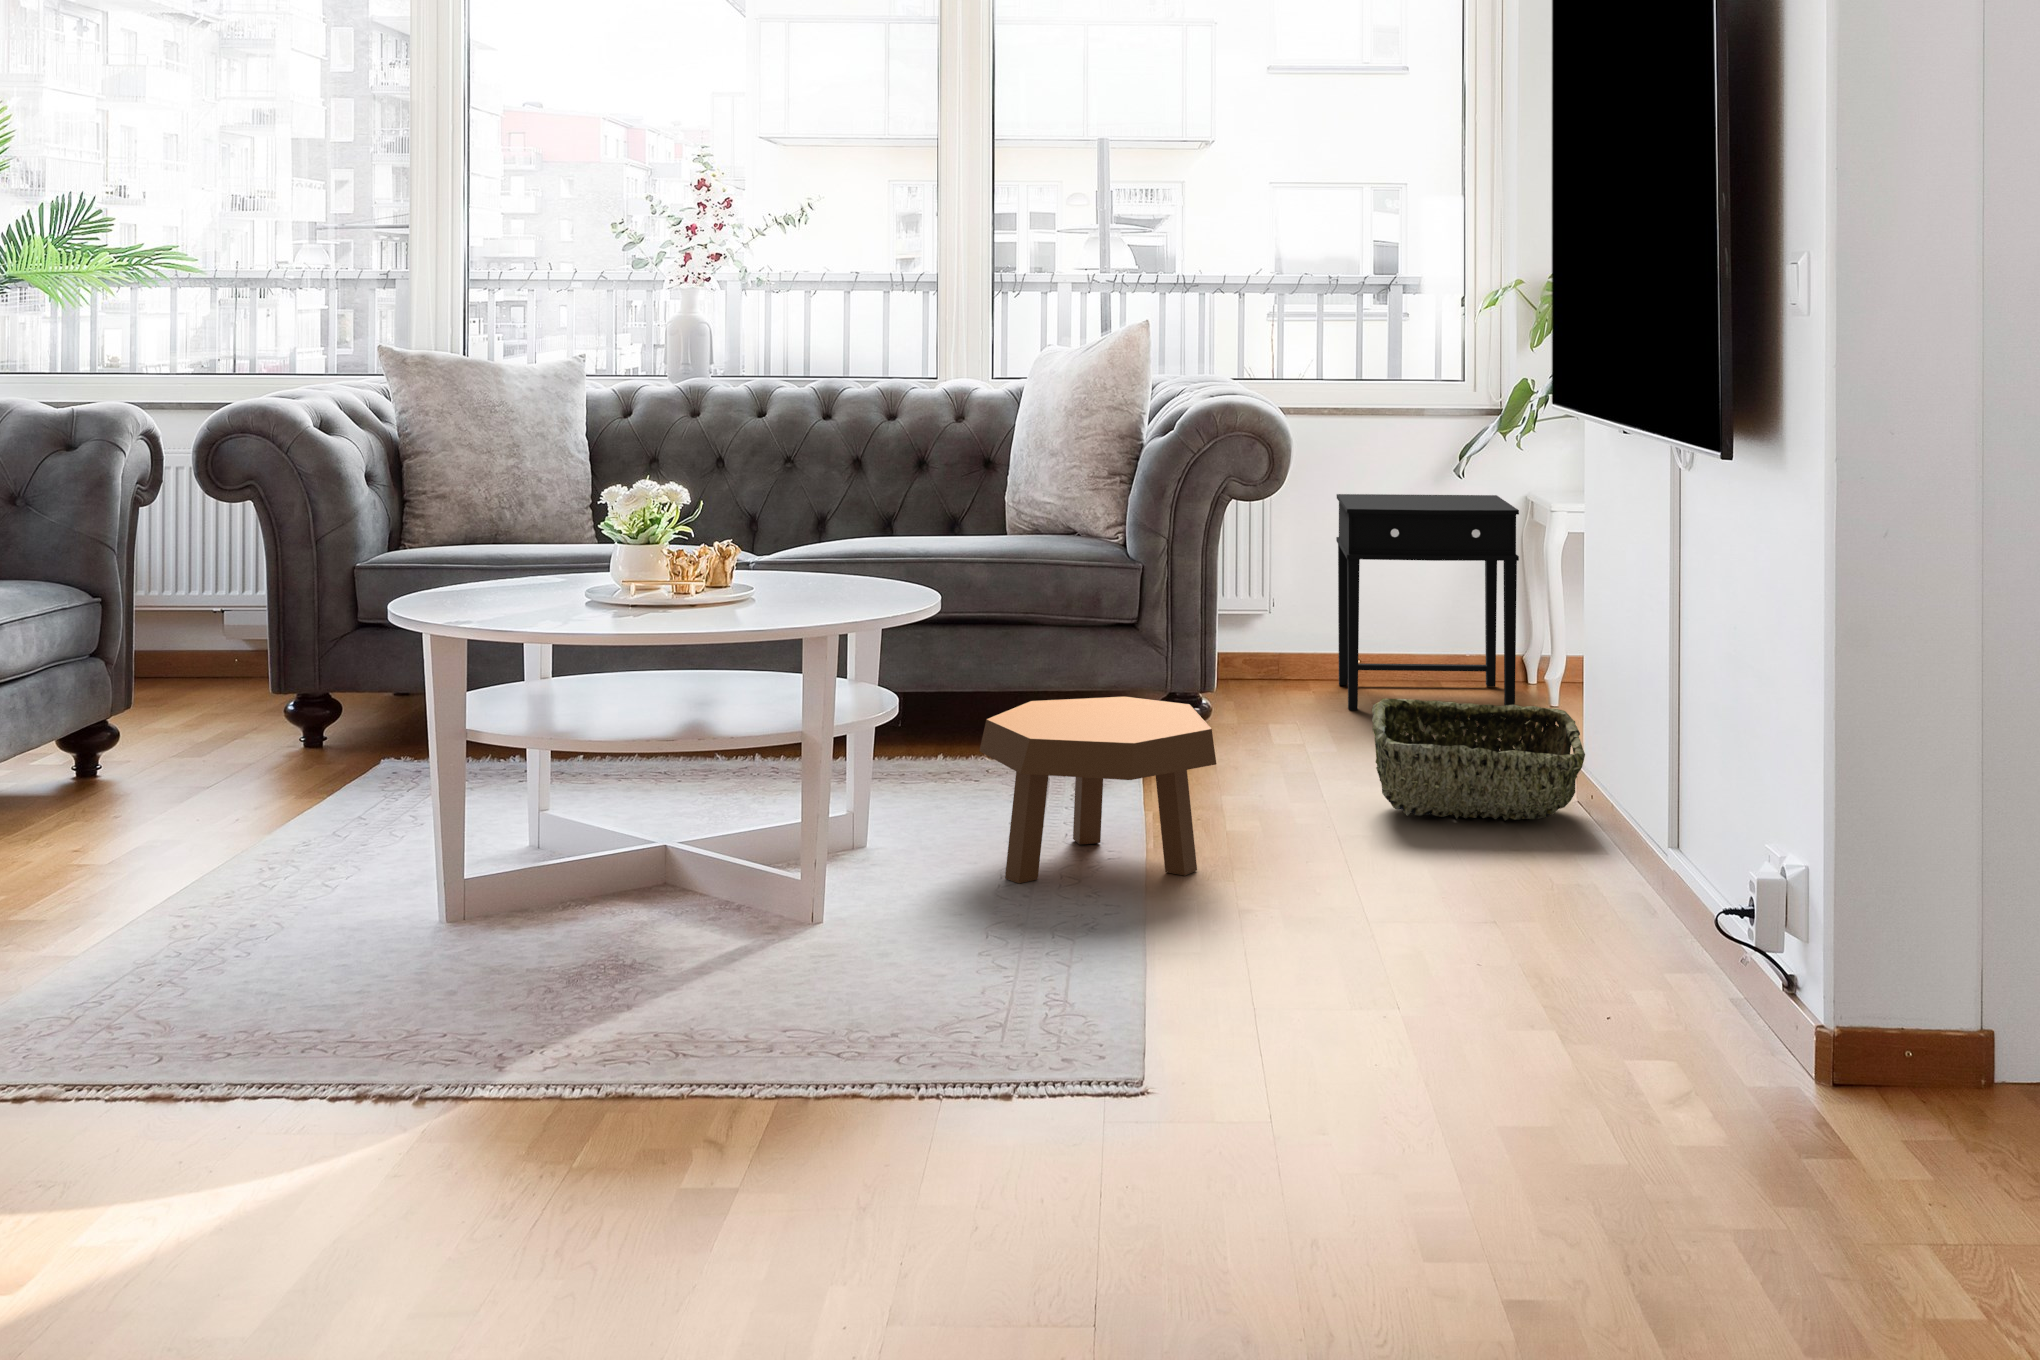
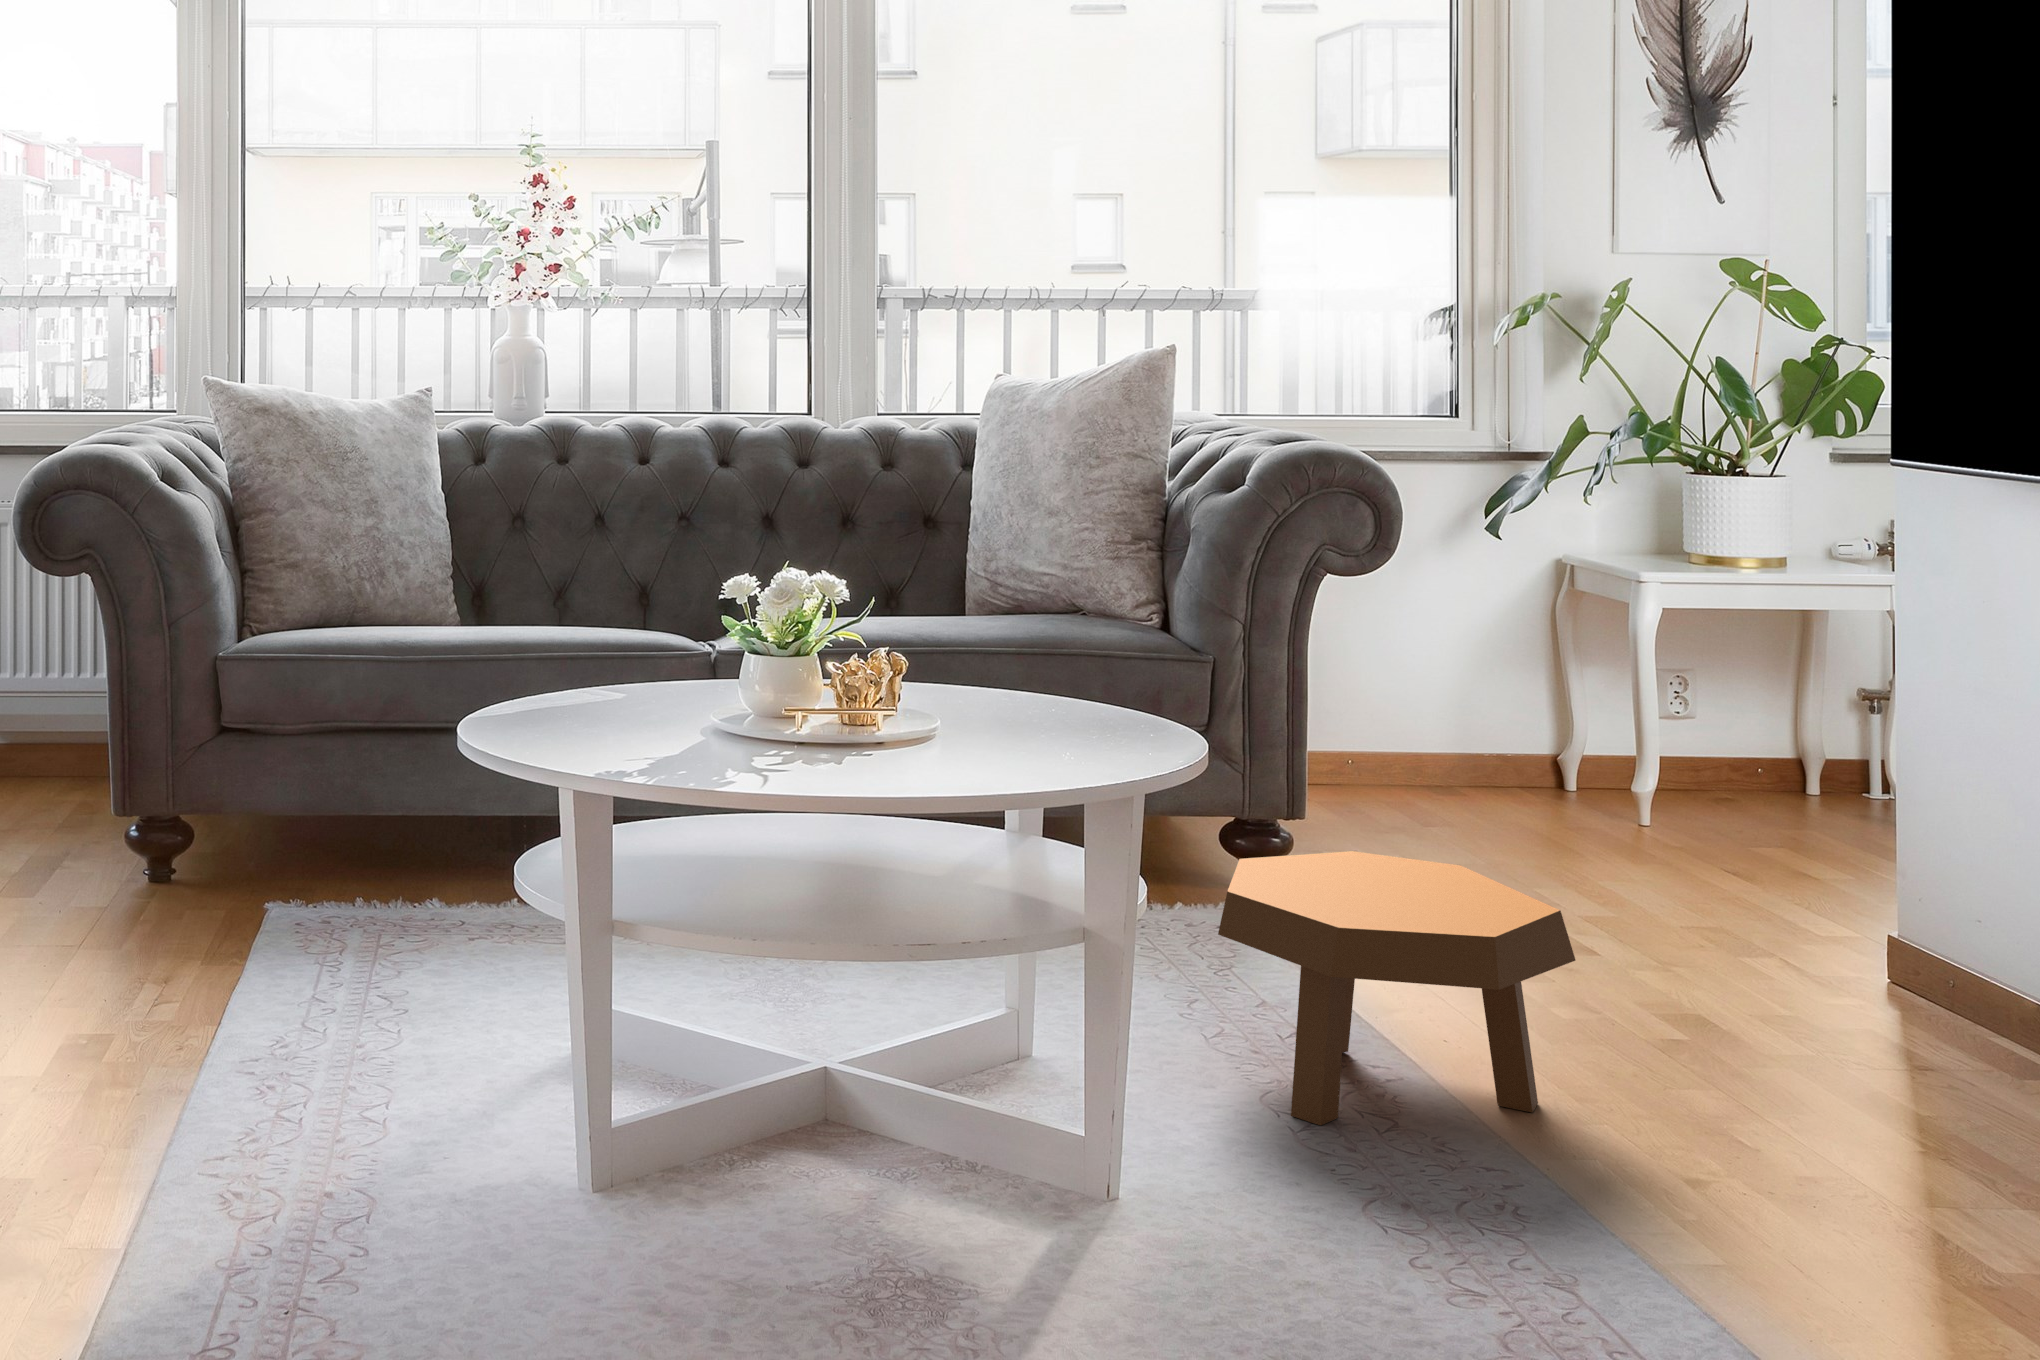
side table: present [1336,494,1519,710] -> none [1330,556,1616,833]
woven basket: present [1372,699,1585,821] -> none [1618,844,1973,1015]

